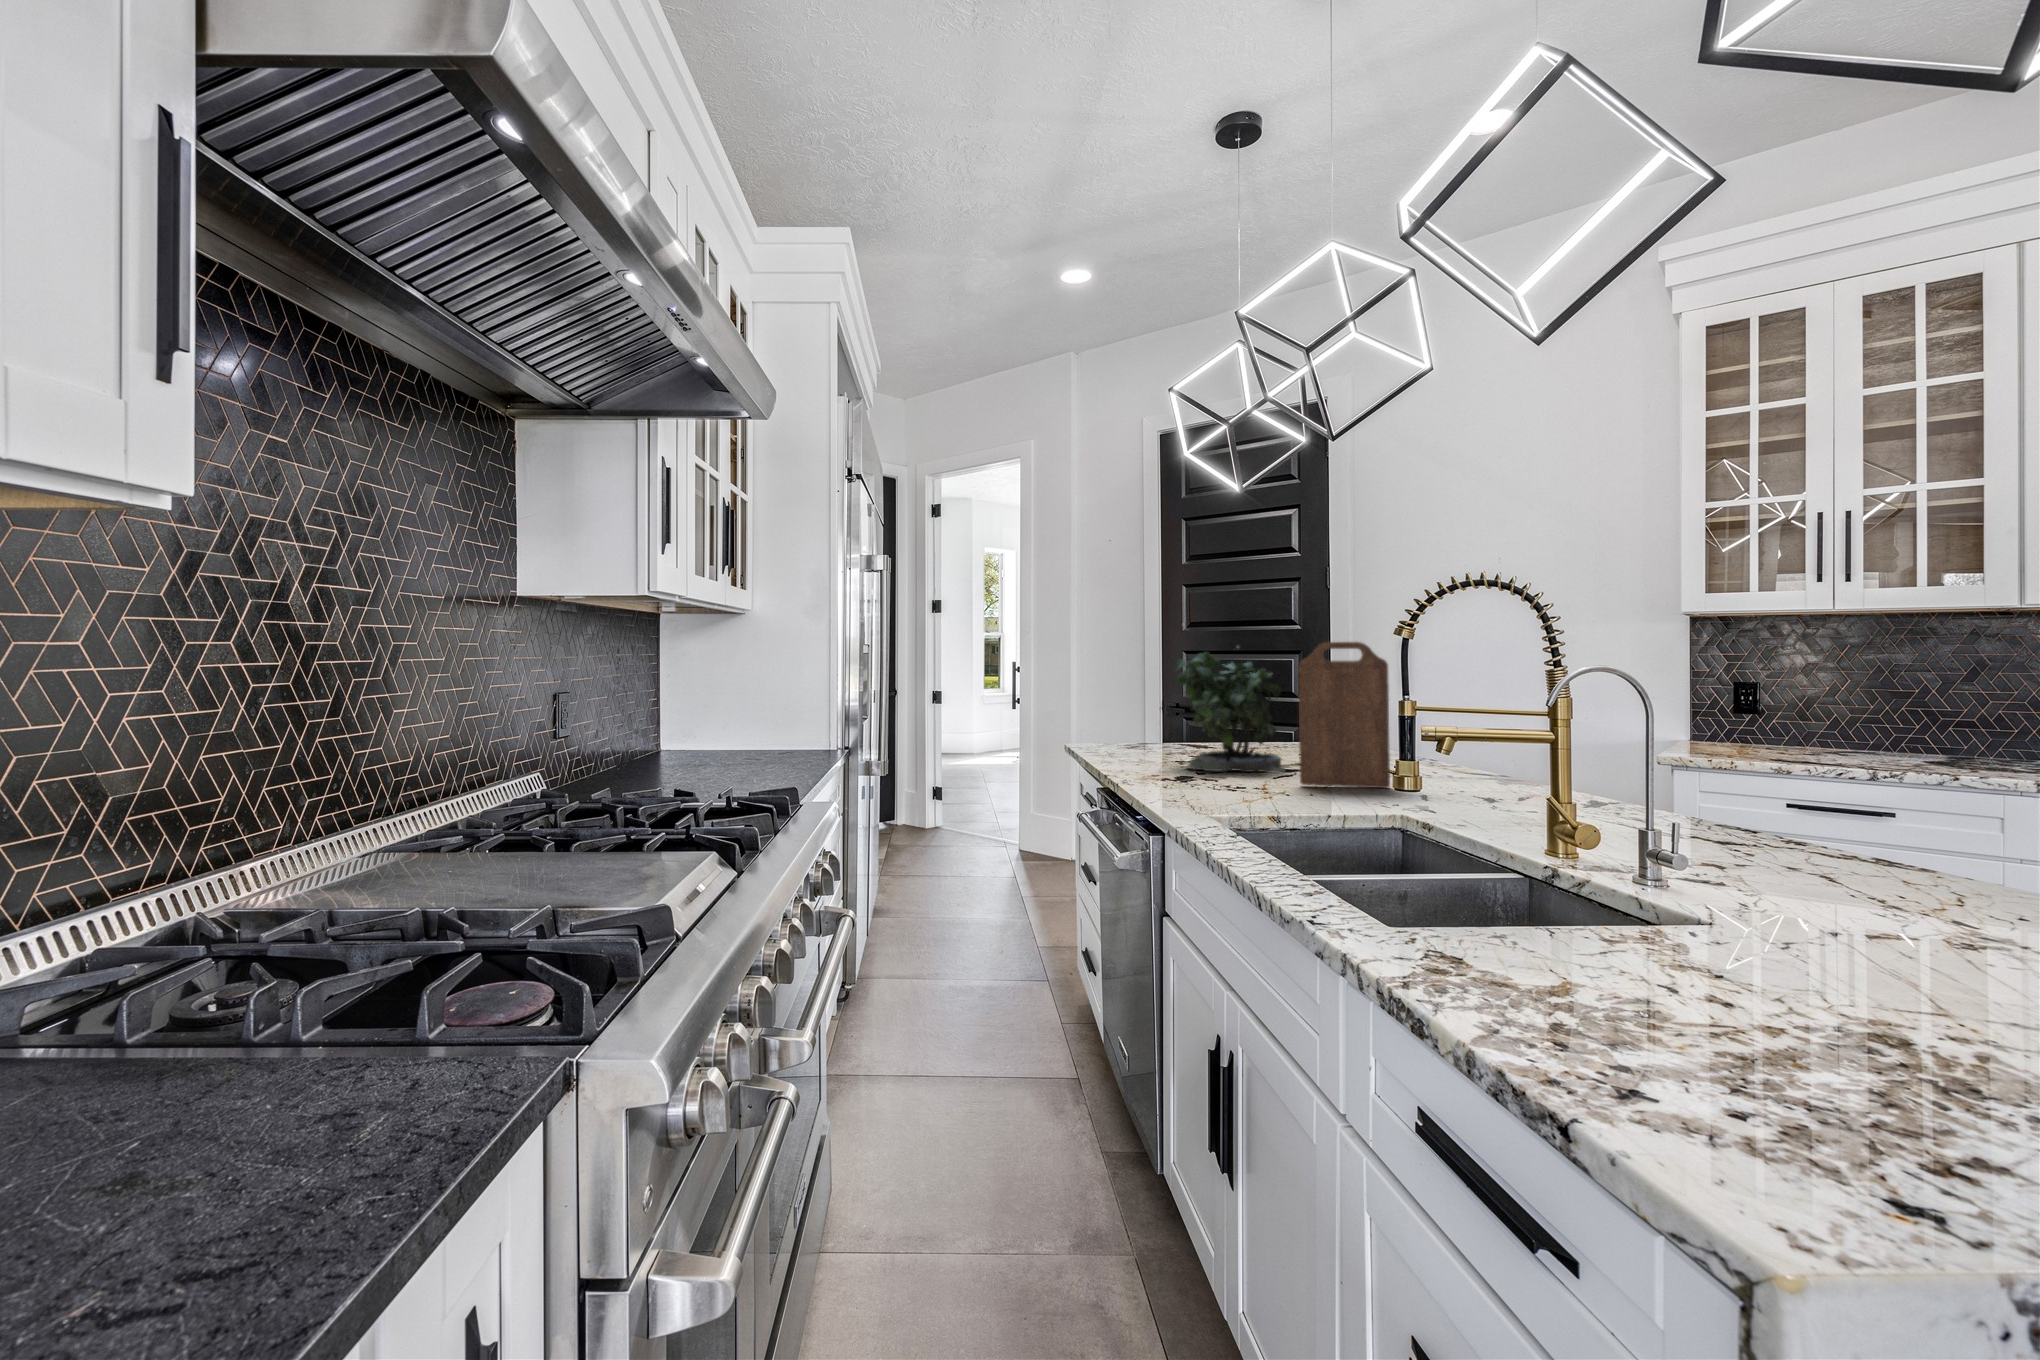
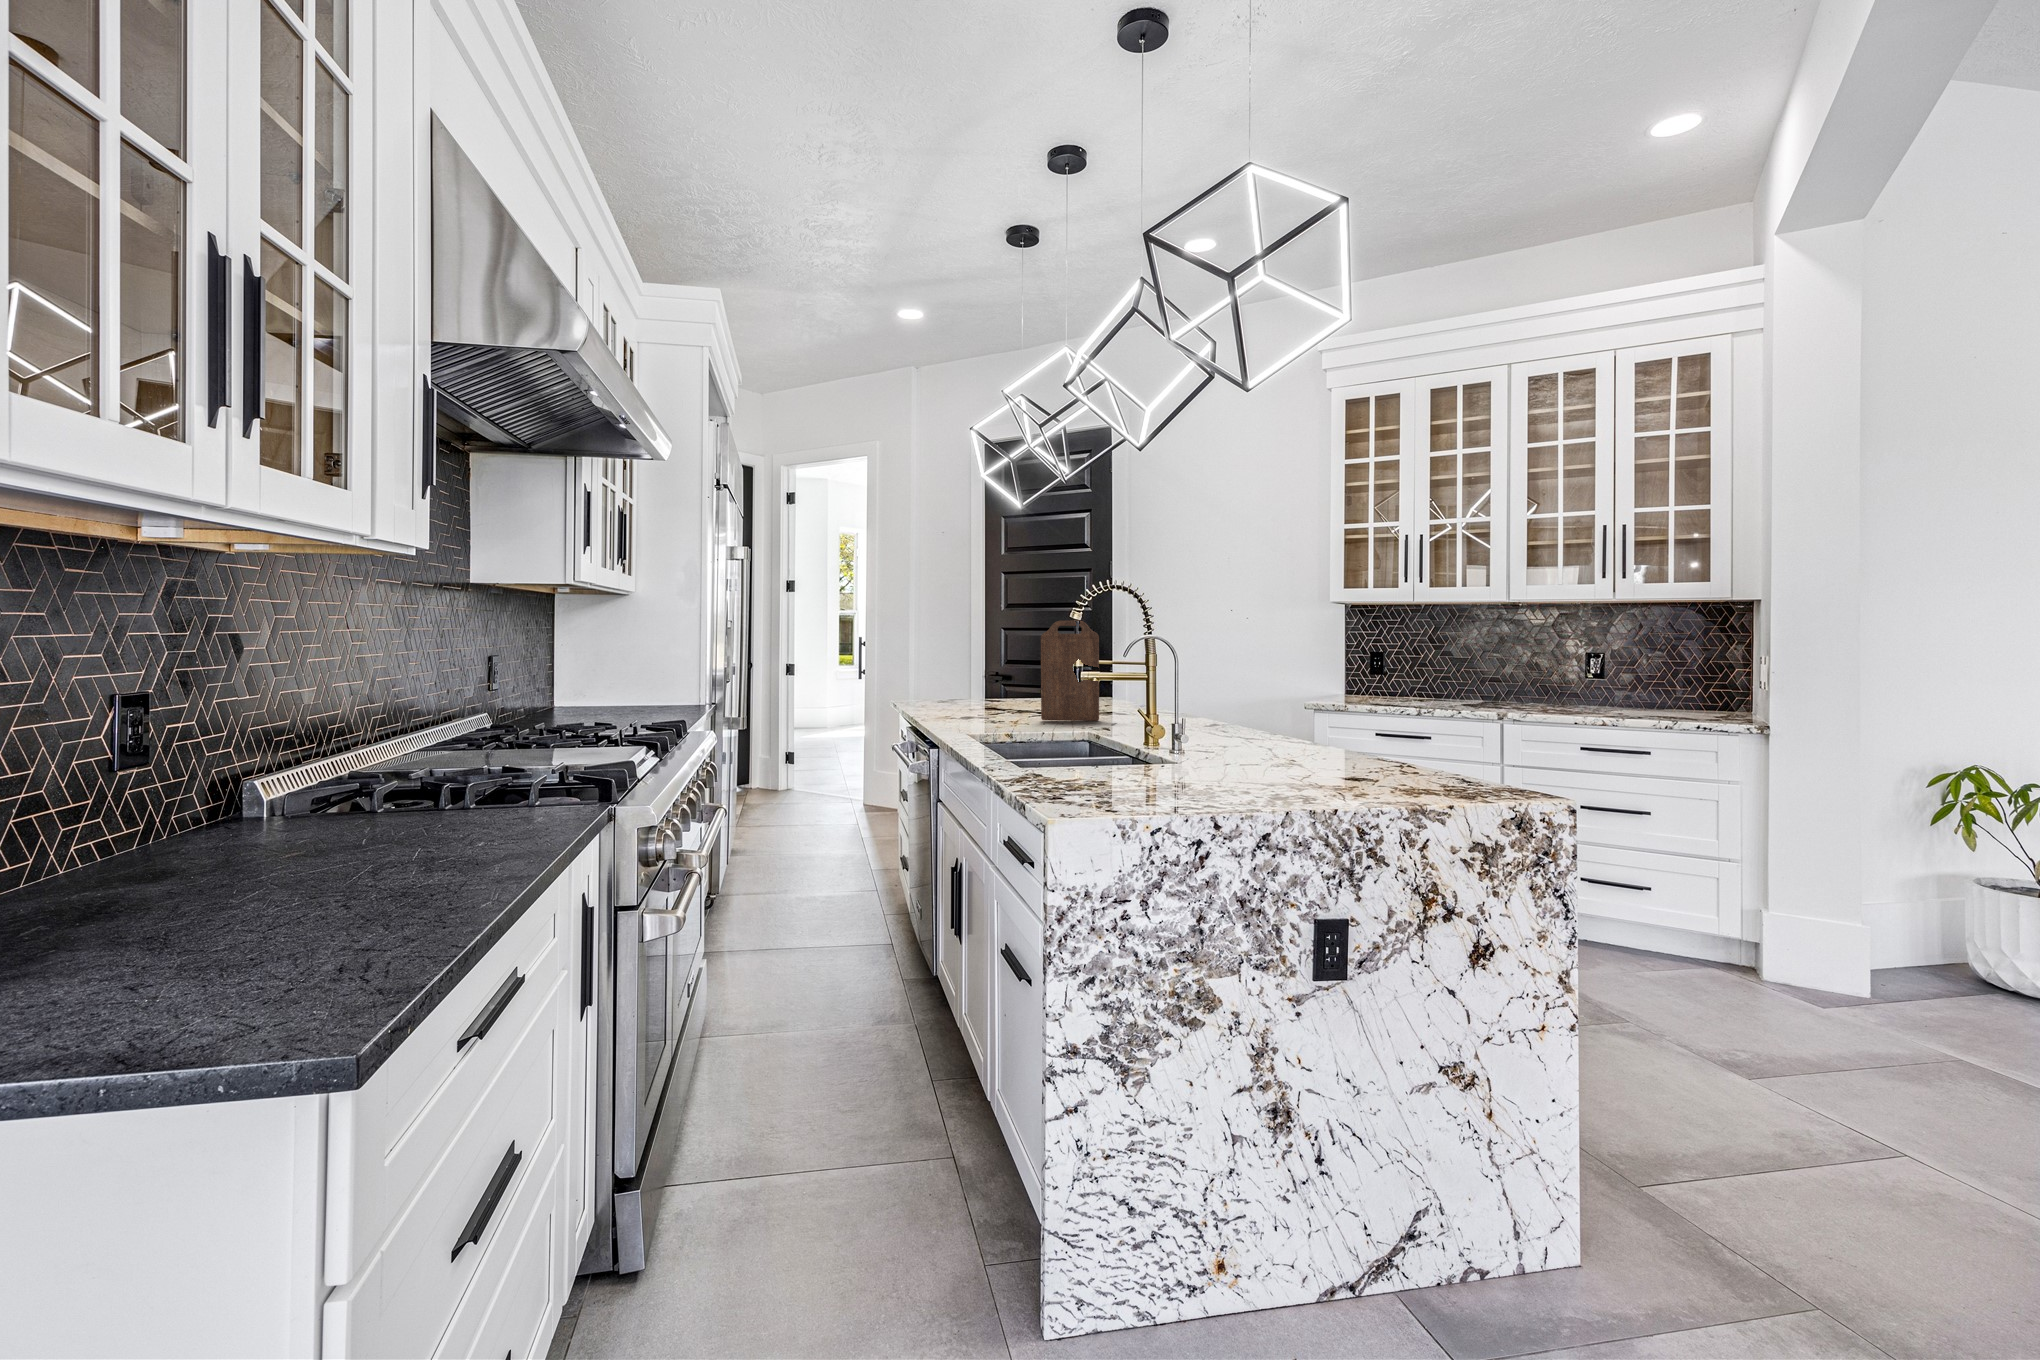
potted plant: present [1176,647,1285,773] -> none [964,624,1042,715]

